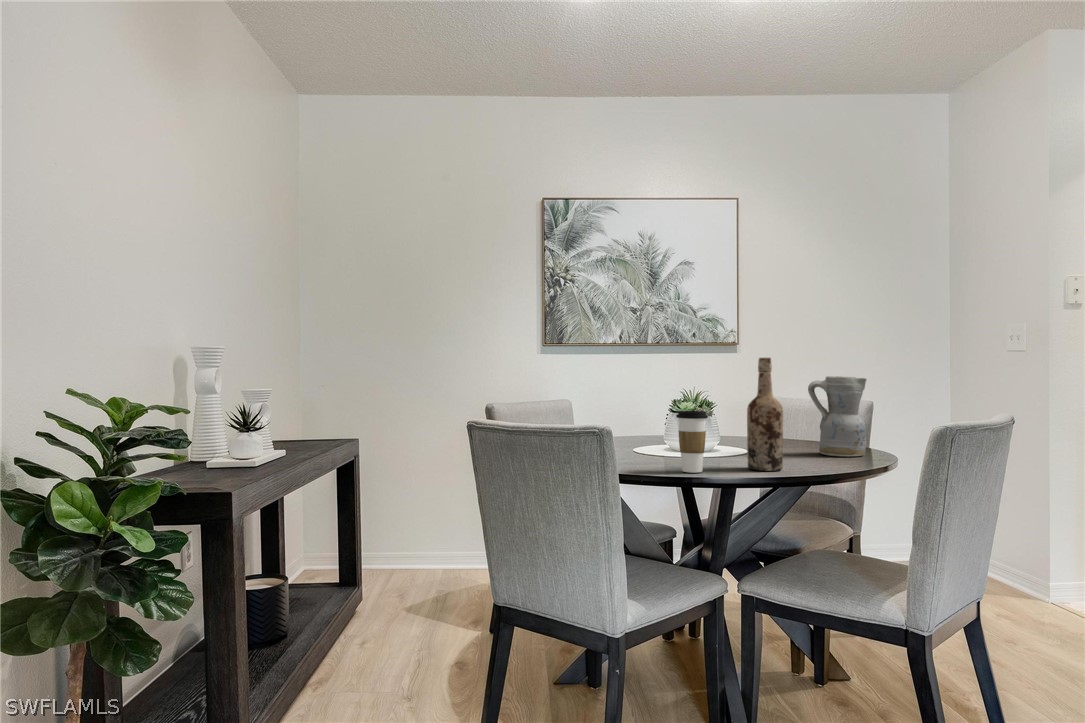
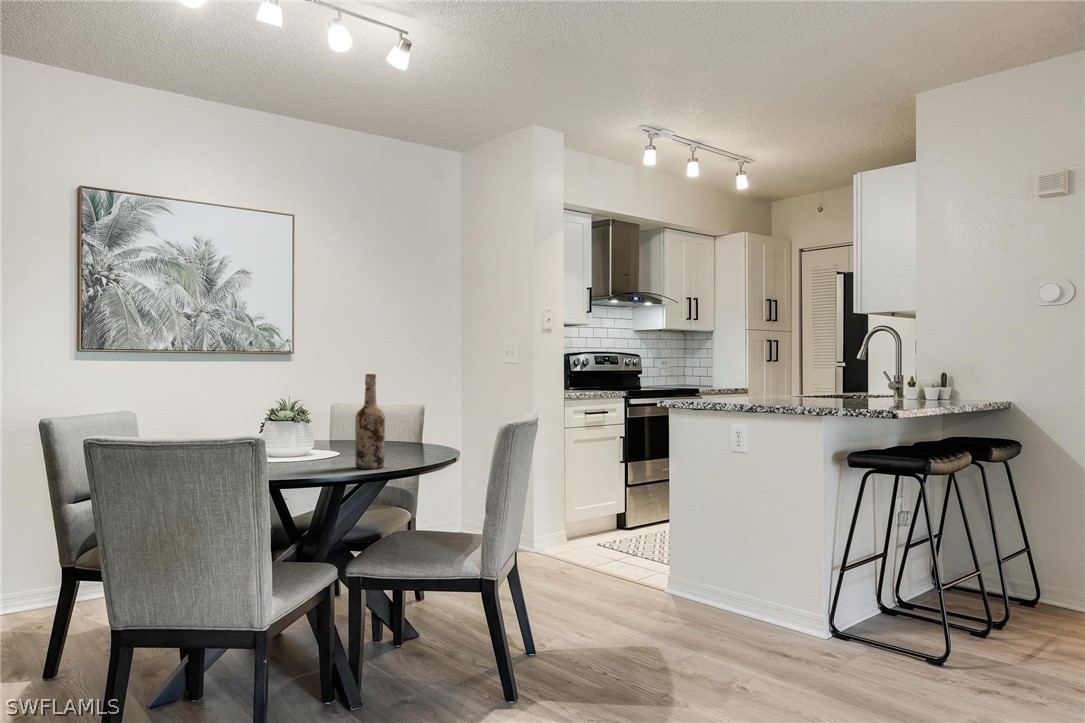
ceramic pitcher: present [808,376,867,456] -> none [389,387,434,453]
coffee cup: present [676,411,708,473] -> none [299,421,327,475]

